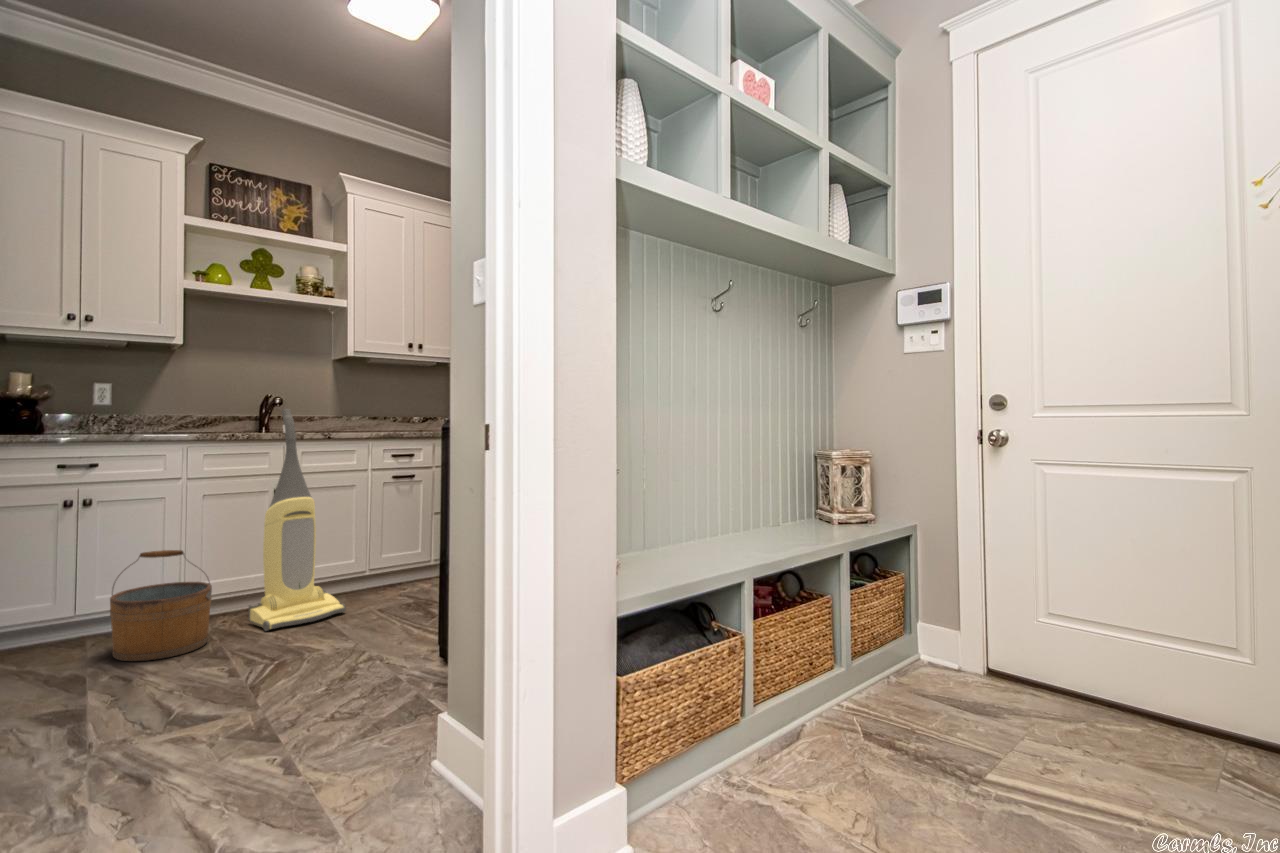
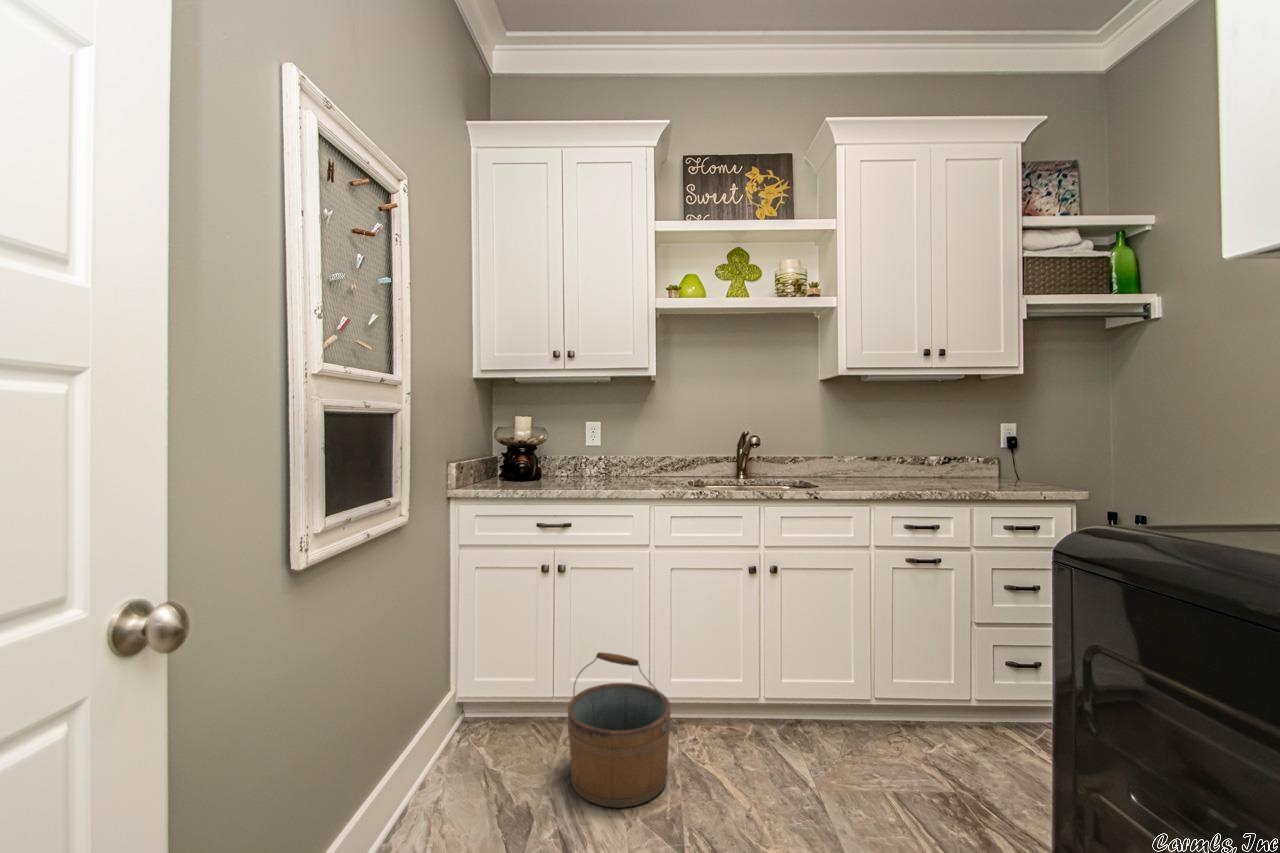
vacuum cleaner: present [248,409,346,631] -> none [717,461,841,784]

